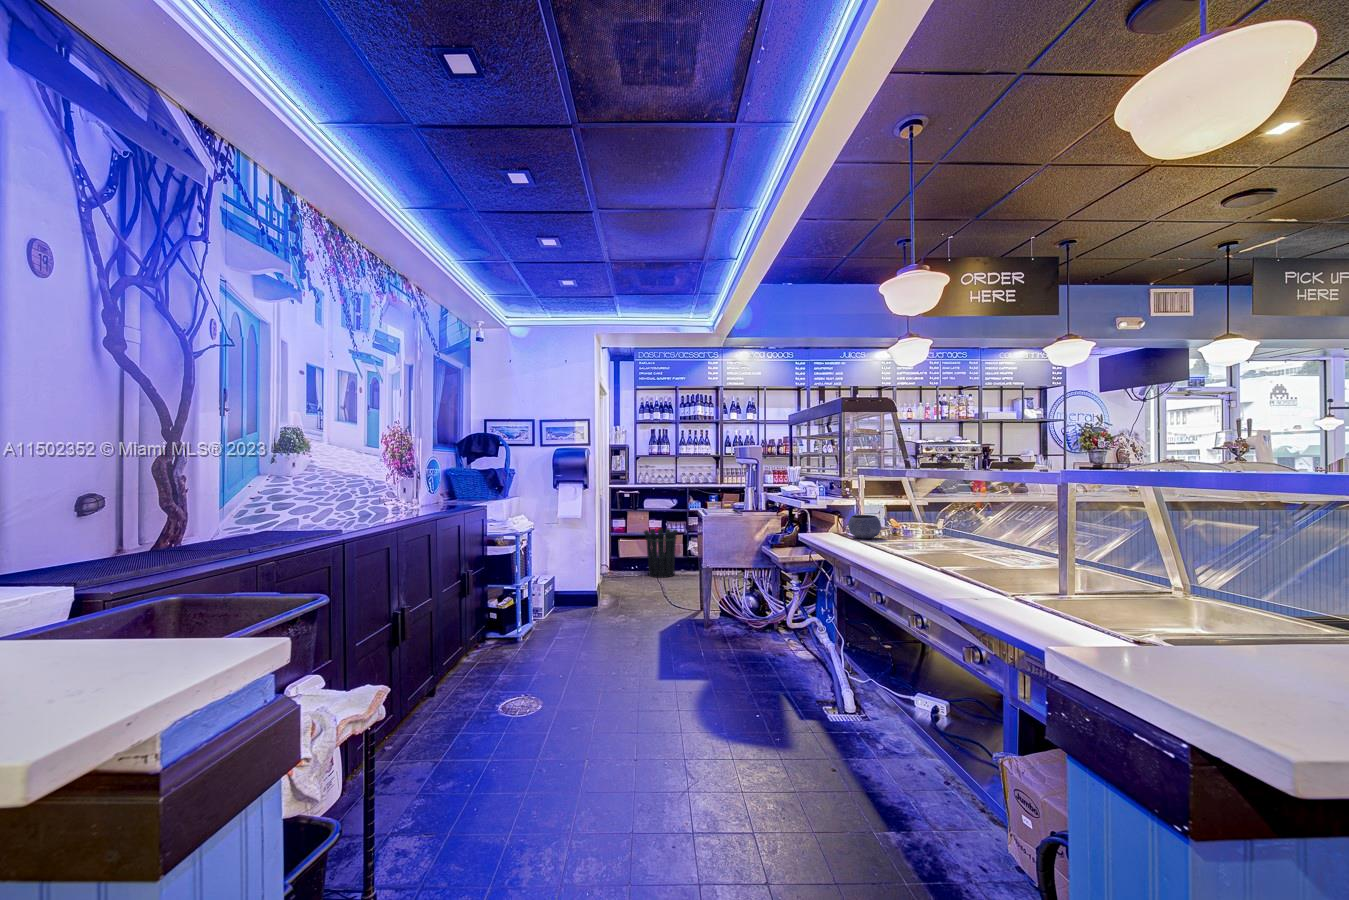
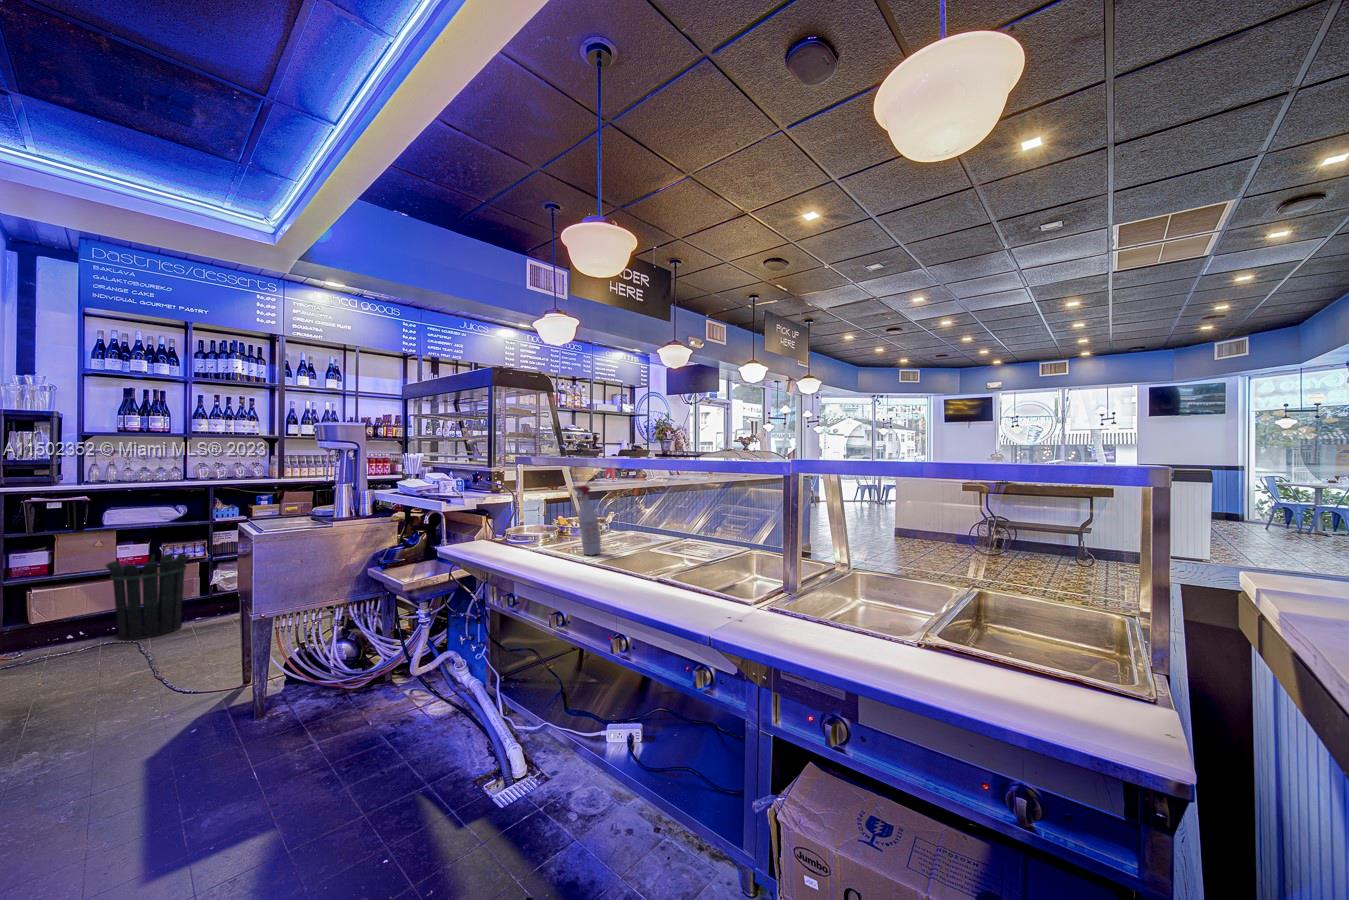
spray bottle: none [881,495,906,550] -> present [573,486,601,555]
bowl: present [848,515,881,539] -> none [515,512,557,544]

